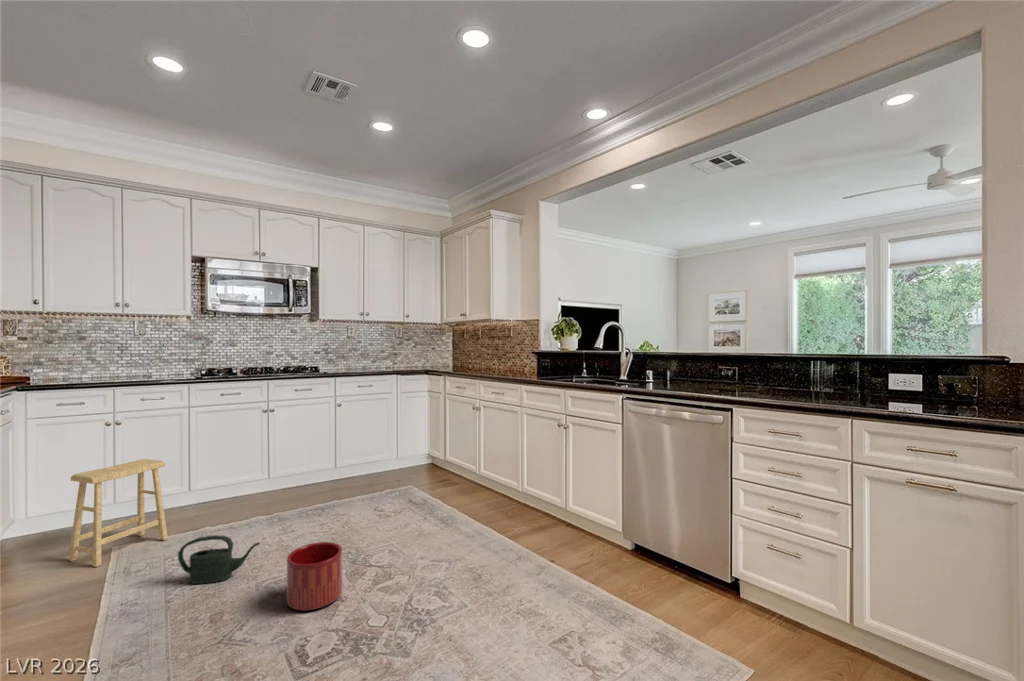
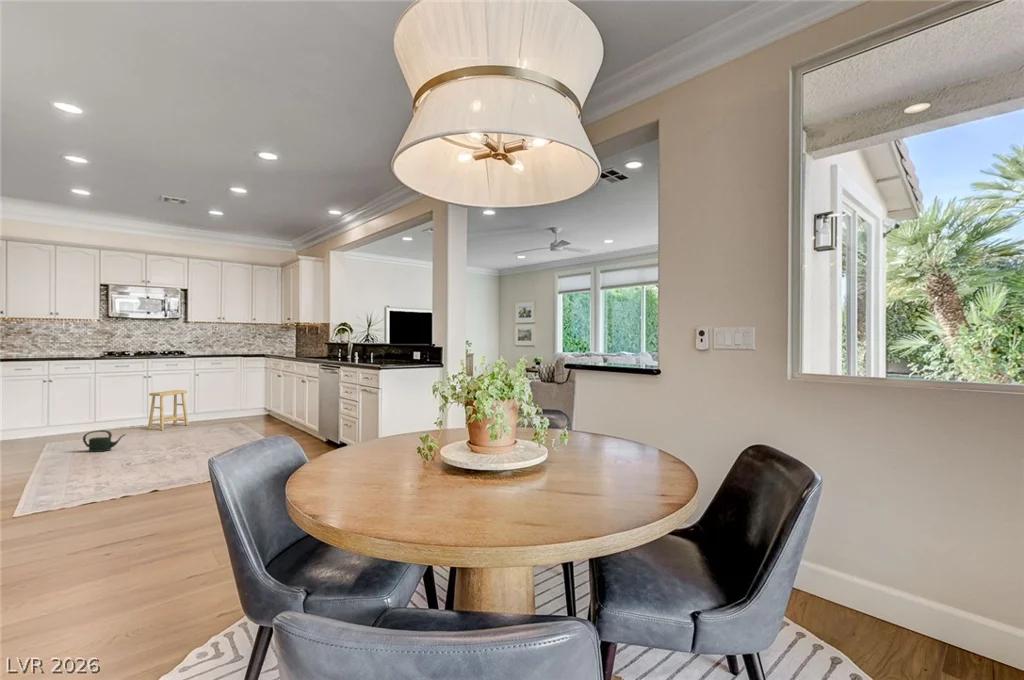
footstool: present [68,459,168,567] -> present [148,390,188,430]
planter: present [287,542,342,611] -> none [133,432,163,457]

